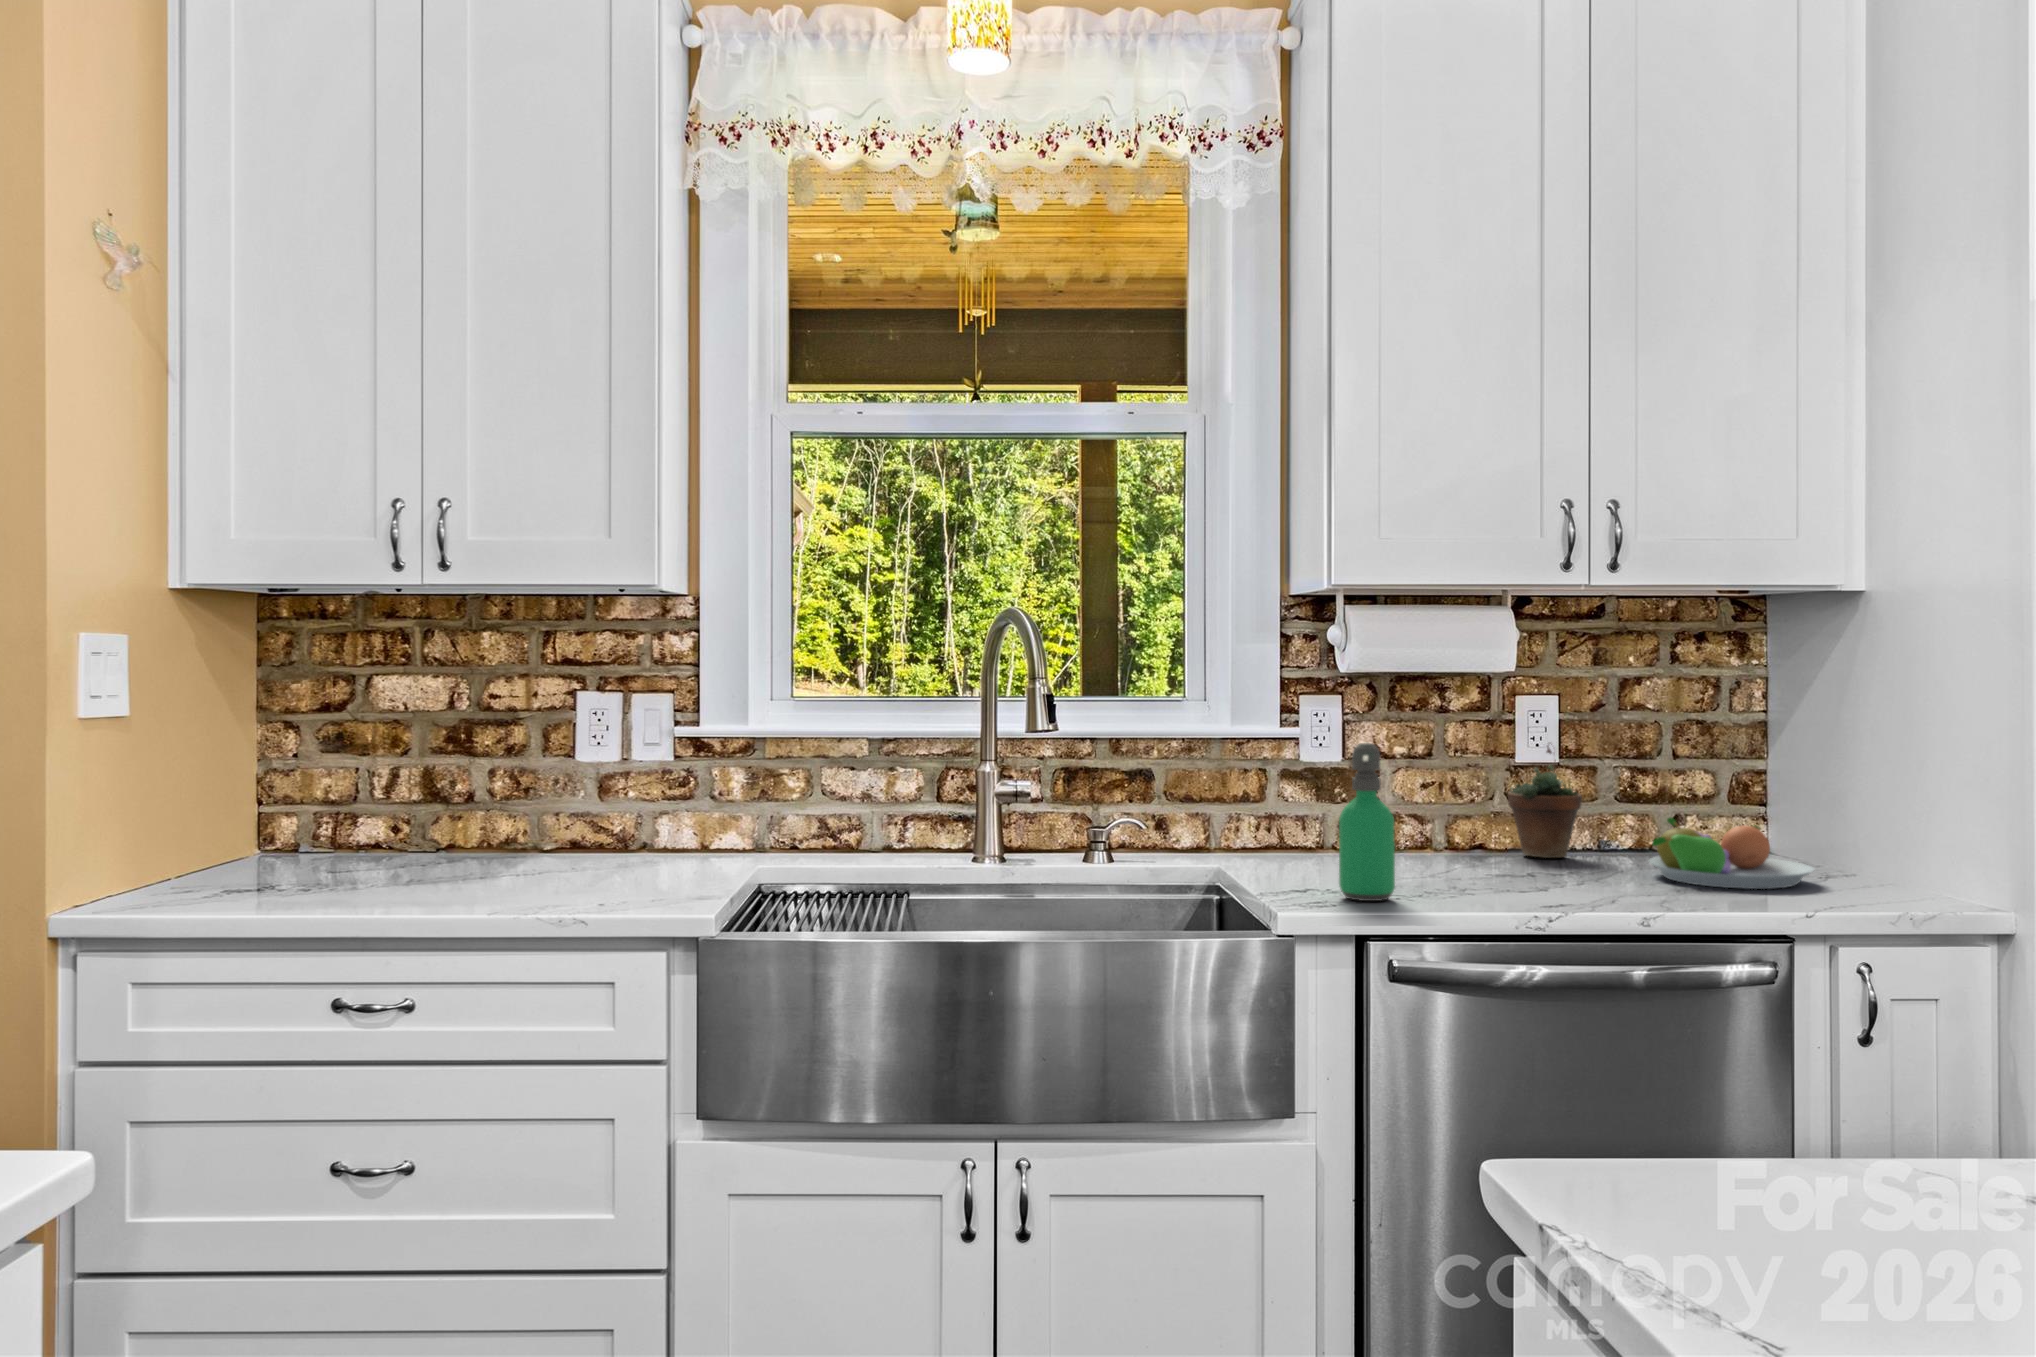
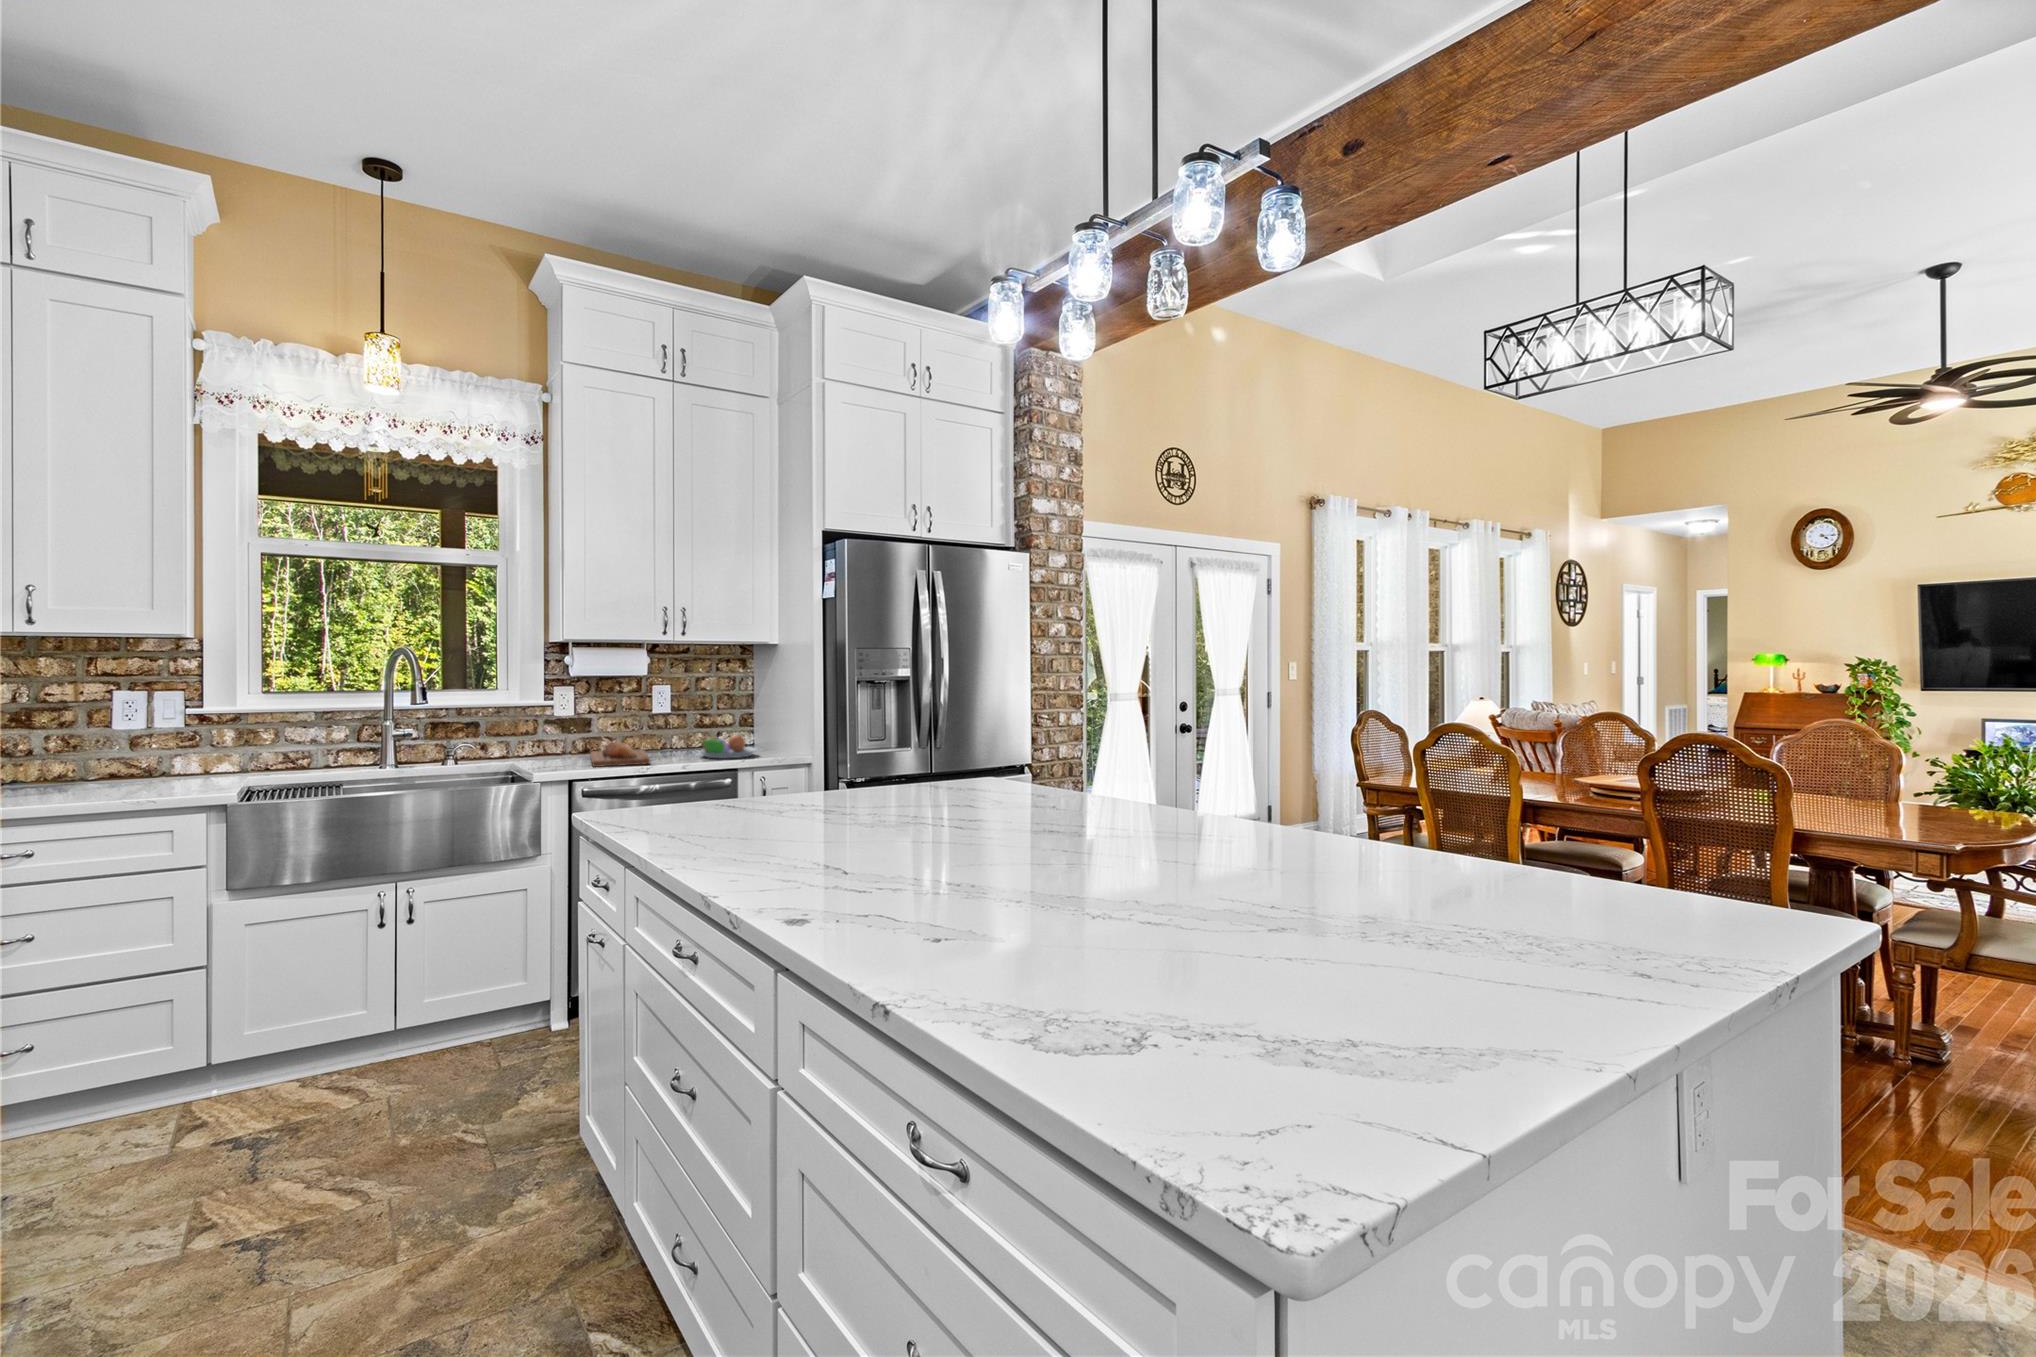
soap dispenser: present [1339,743,1395,901] -> none [563,709,587,771]
succulent plant: present [1508,746,1582,858] -> none [649,705,680,753]
bread loaf: none [1380,827,1543,893] -> present [590,742,650,767]

